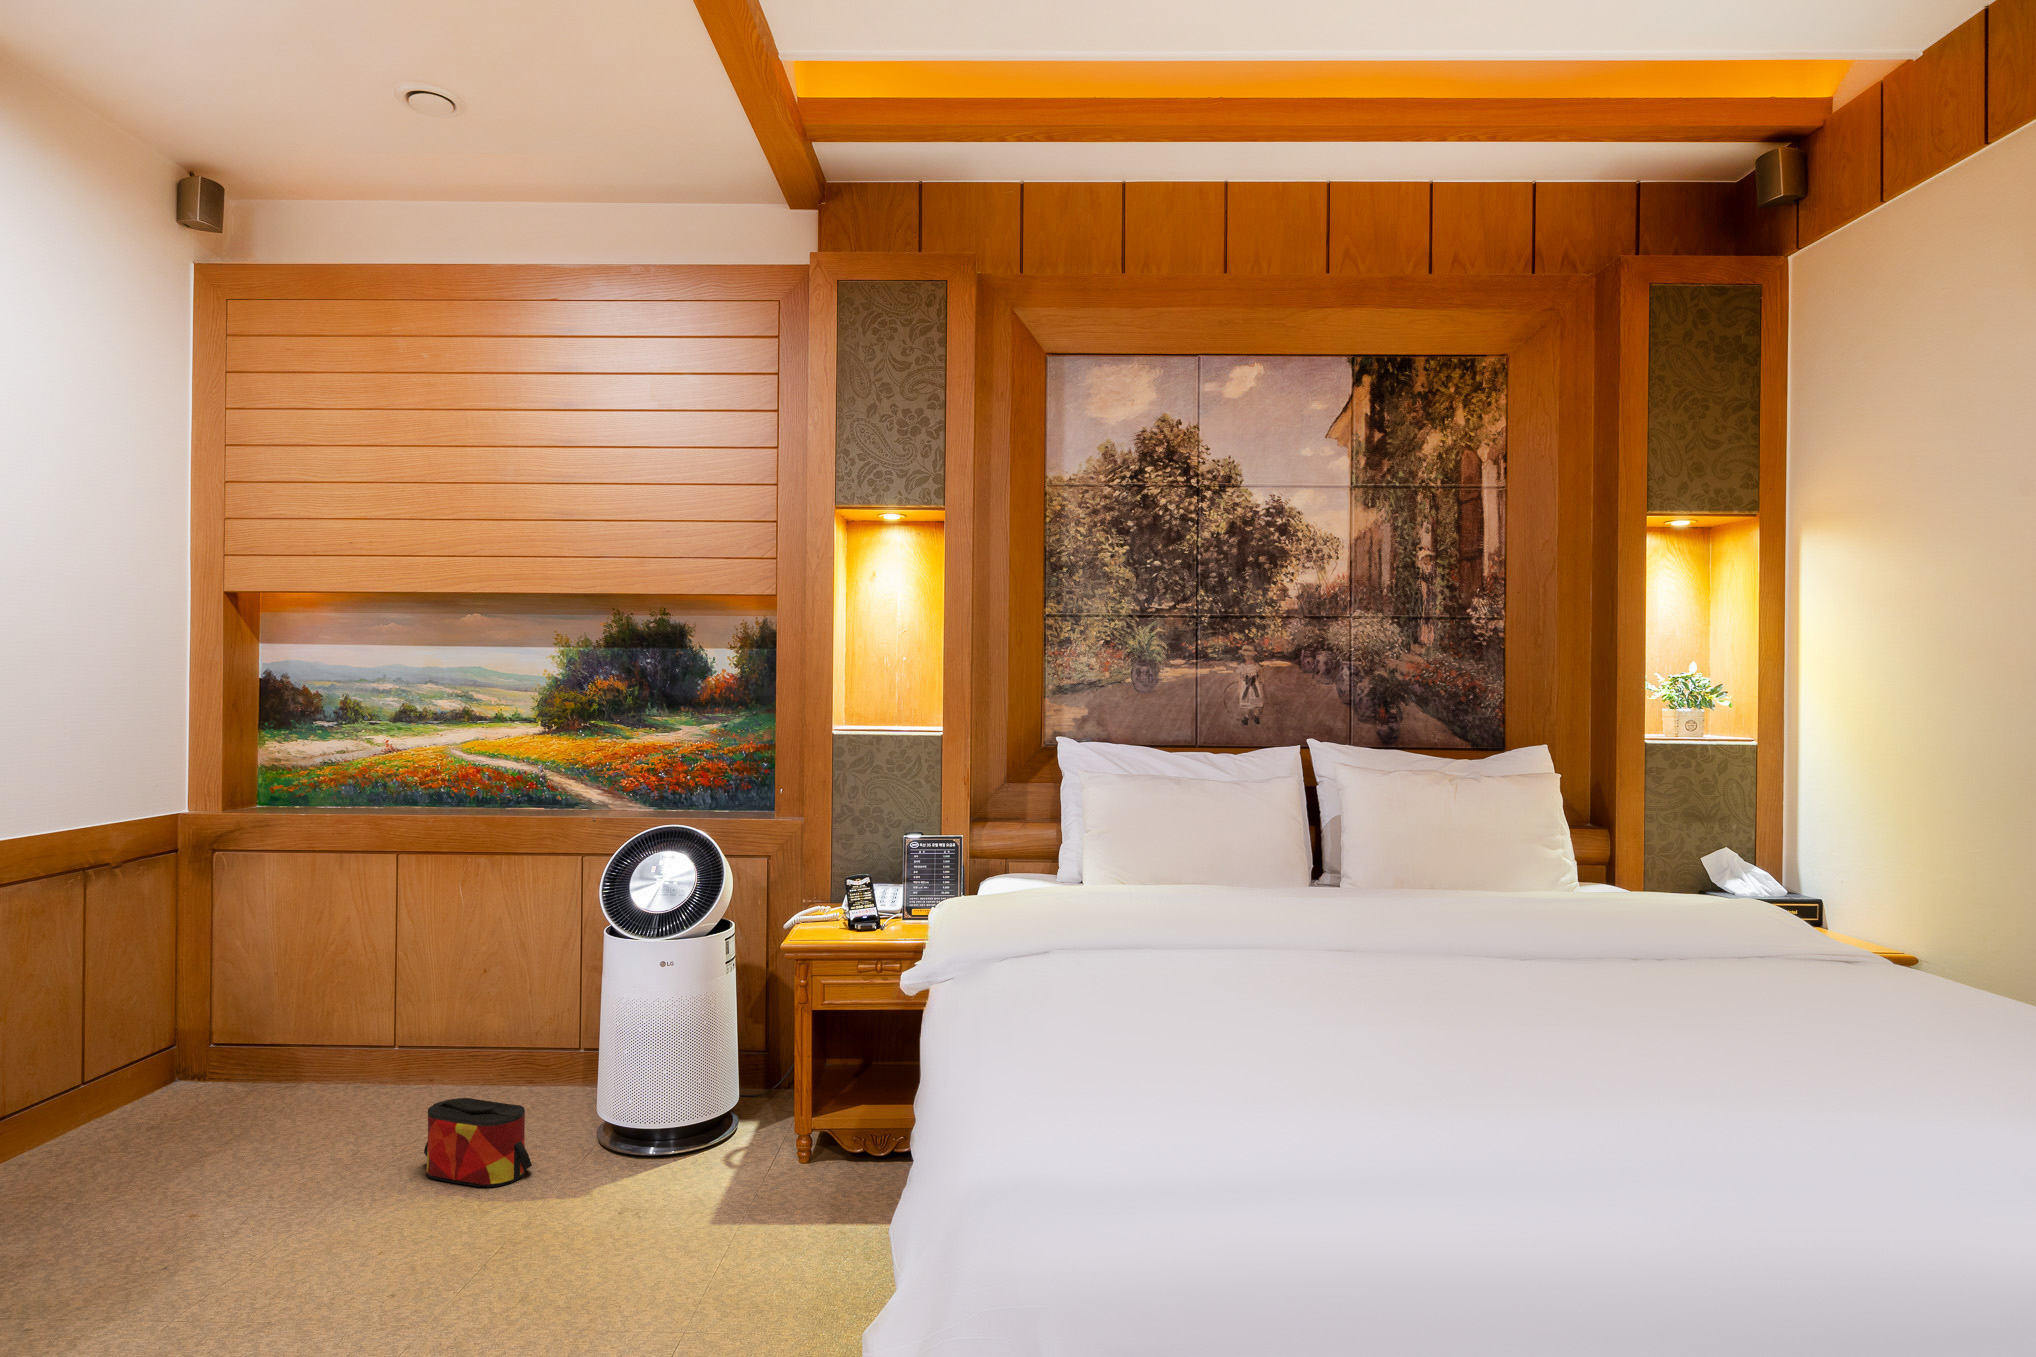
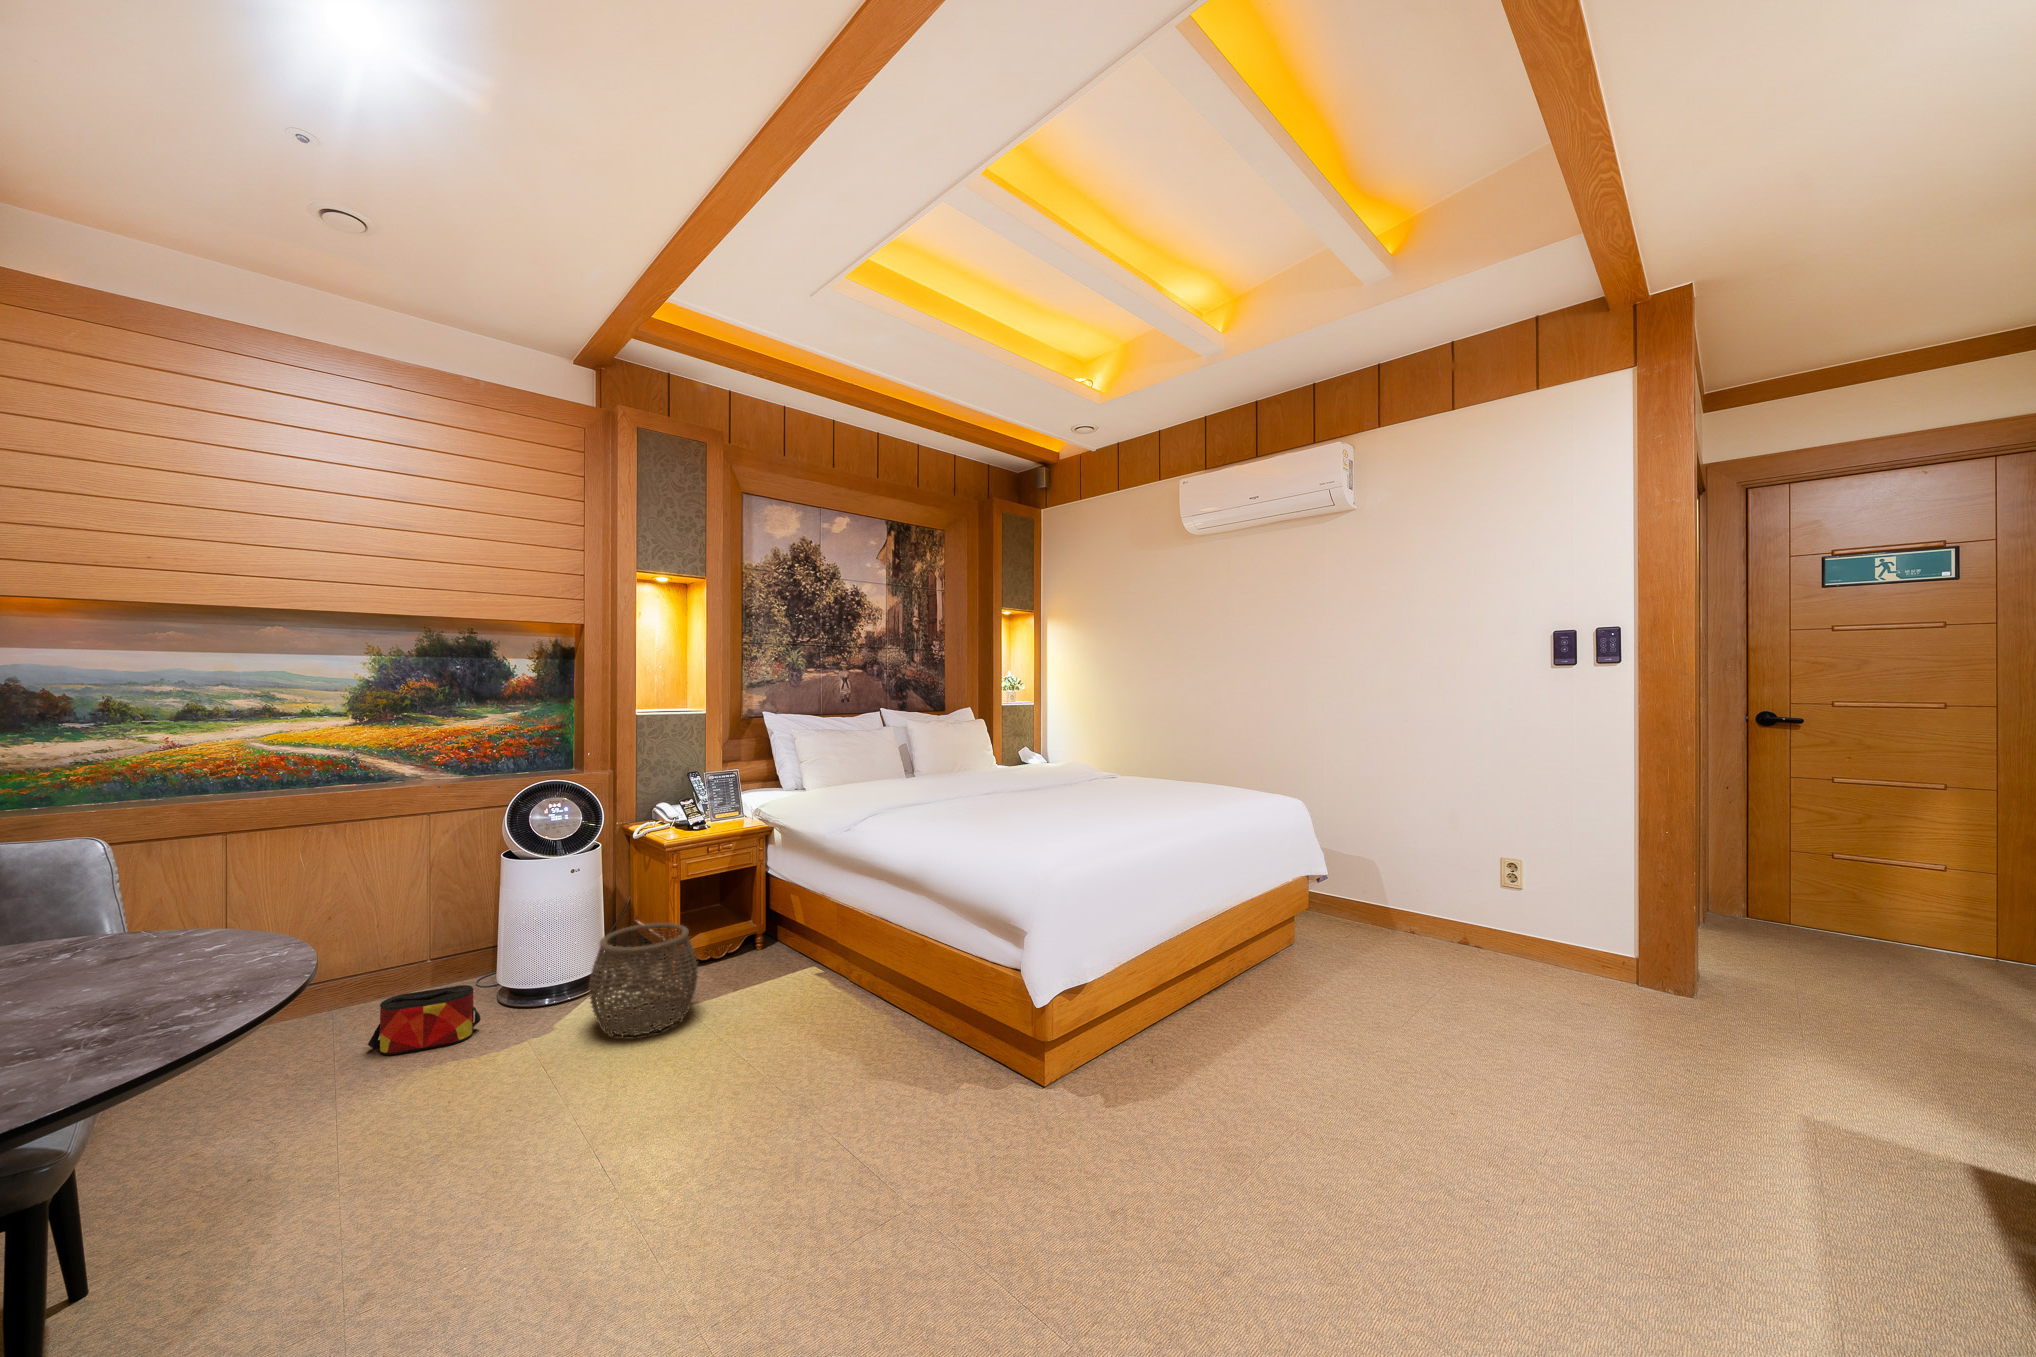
woven basket: none [578,1079,754,1273] -> present [589,923,698,1036]

